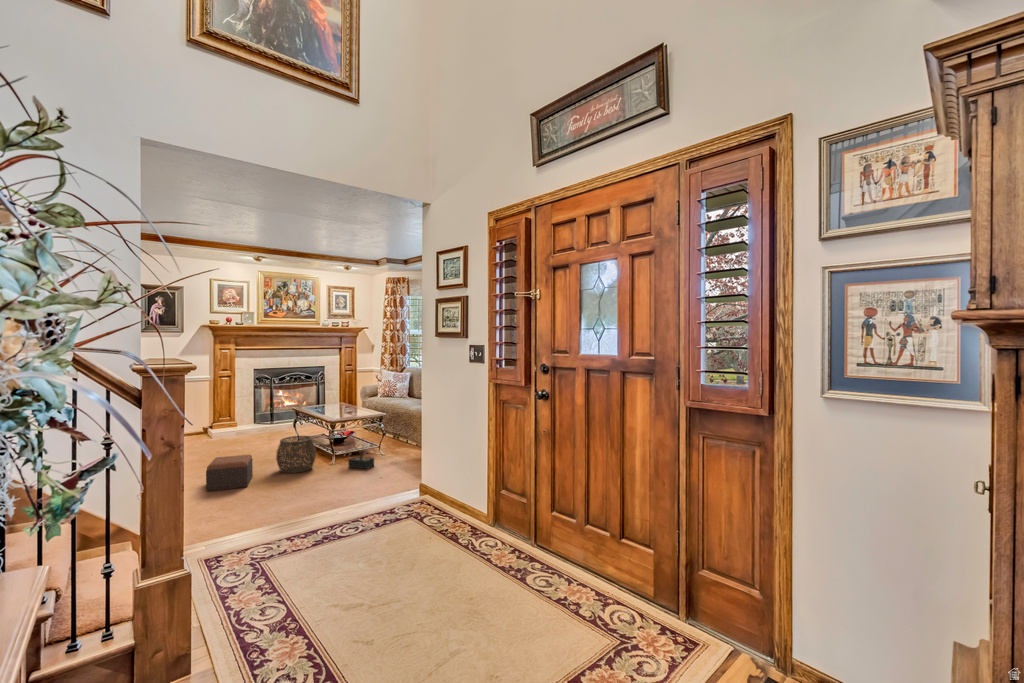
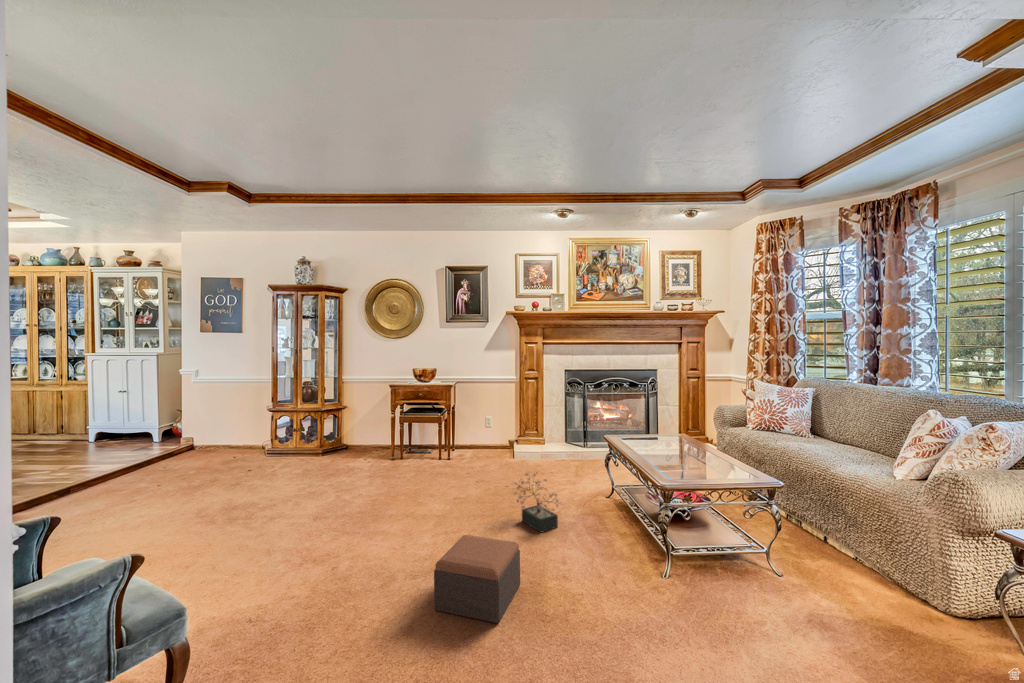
woven basket: present [276,436,316,473] -> none [562,511,638,602]
decorative plant: present [343,437,375,469] -> present [514,473,563,532]

